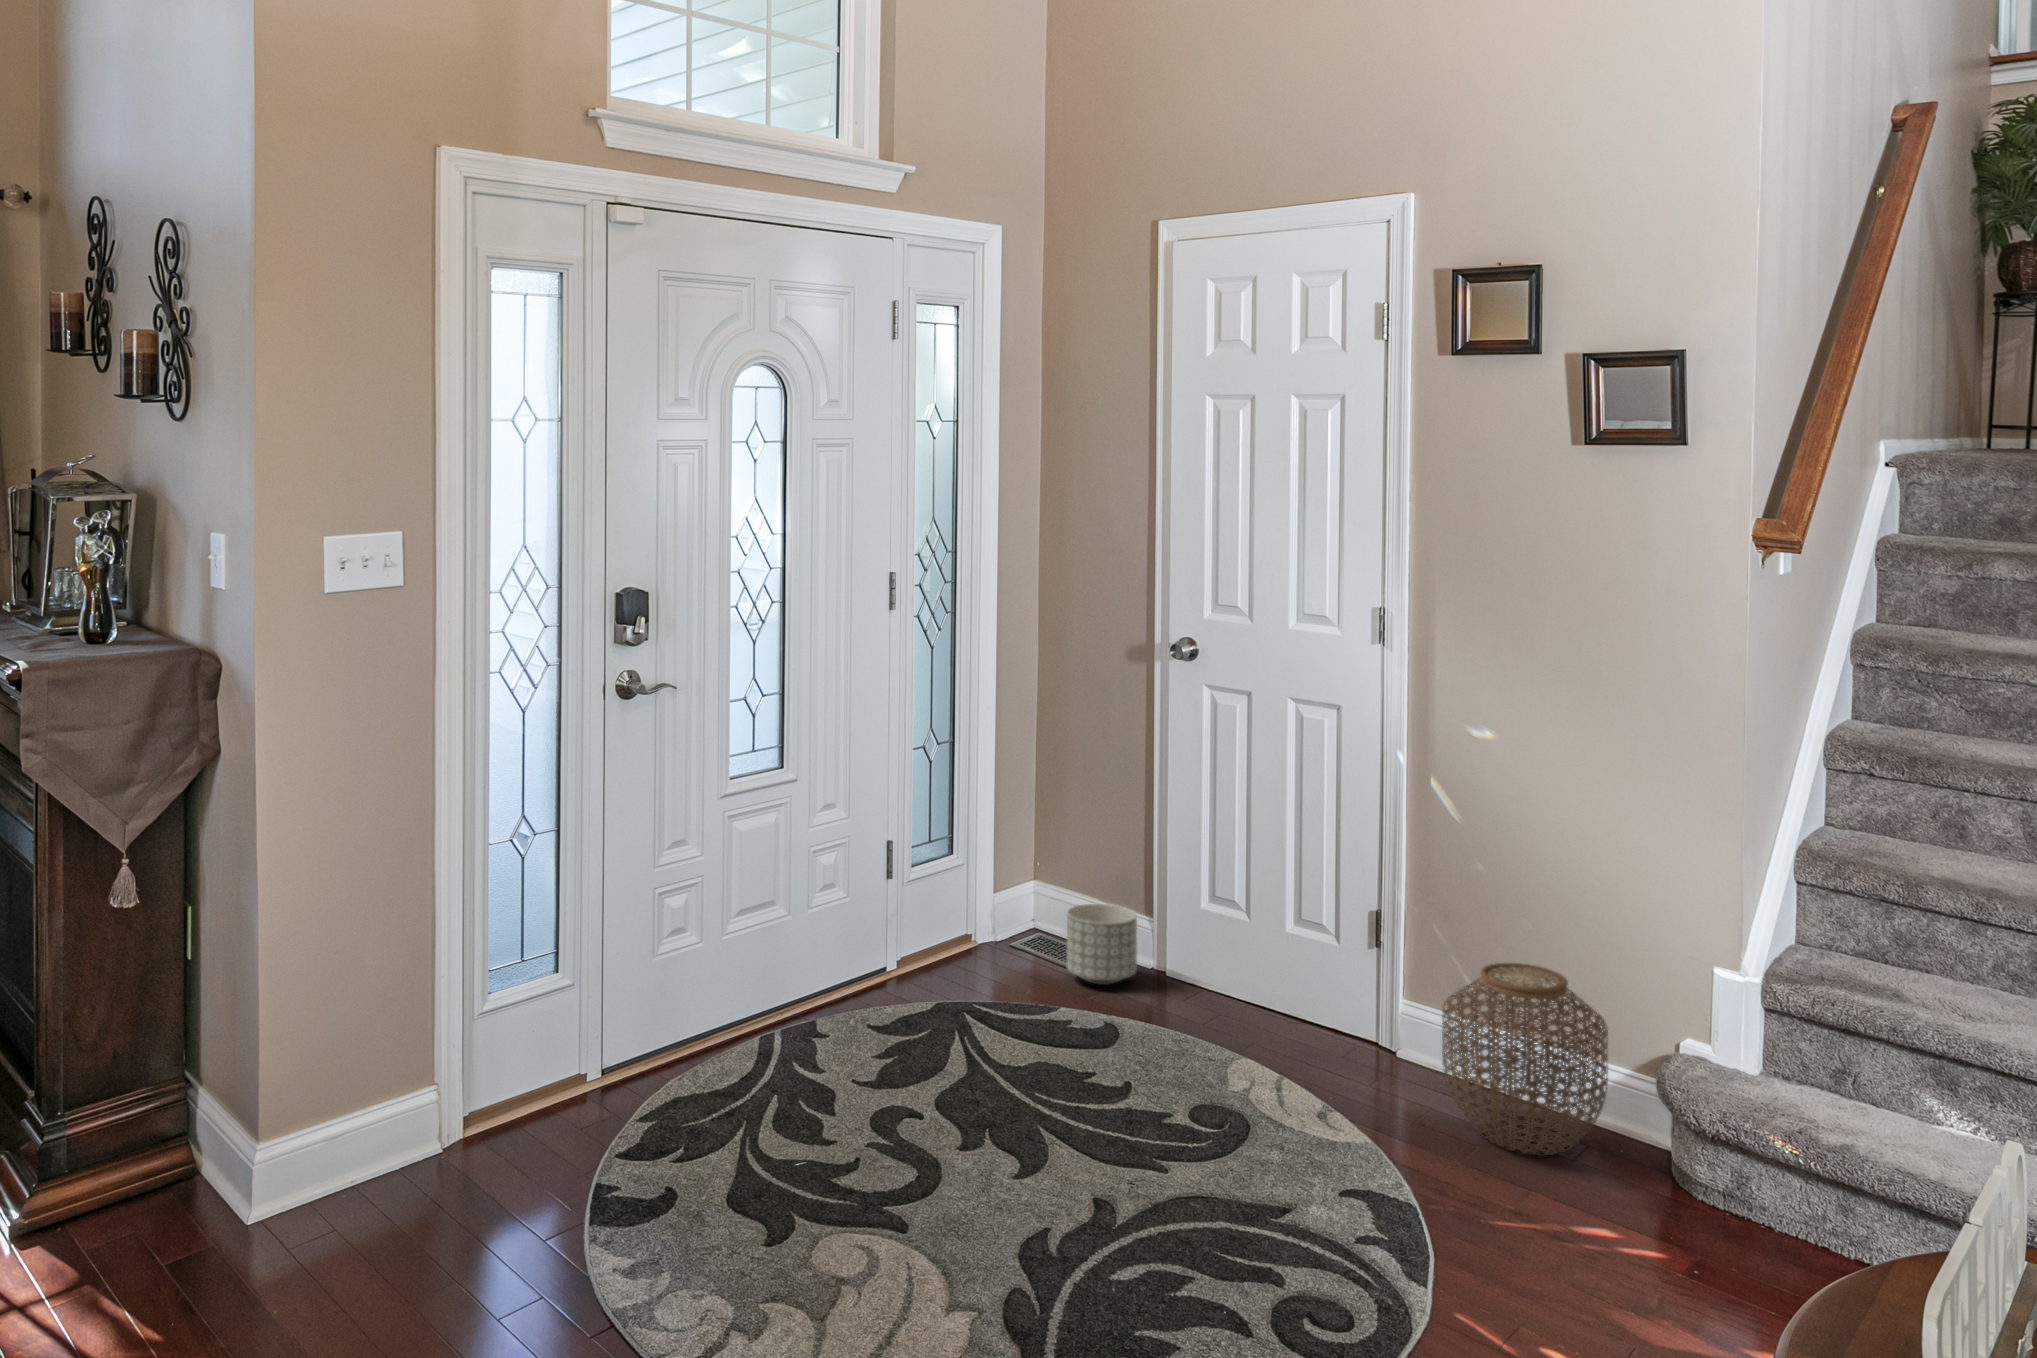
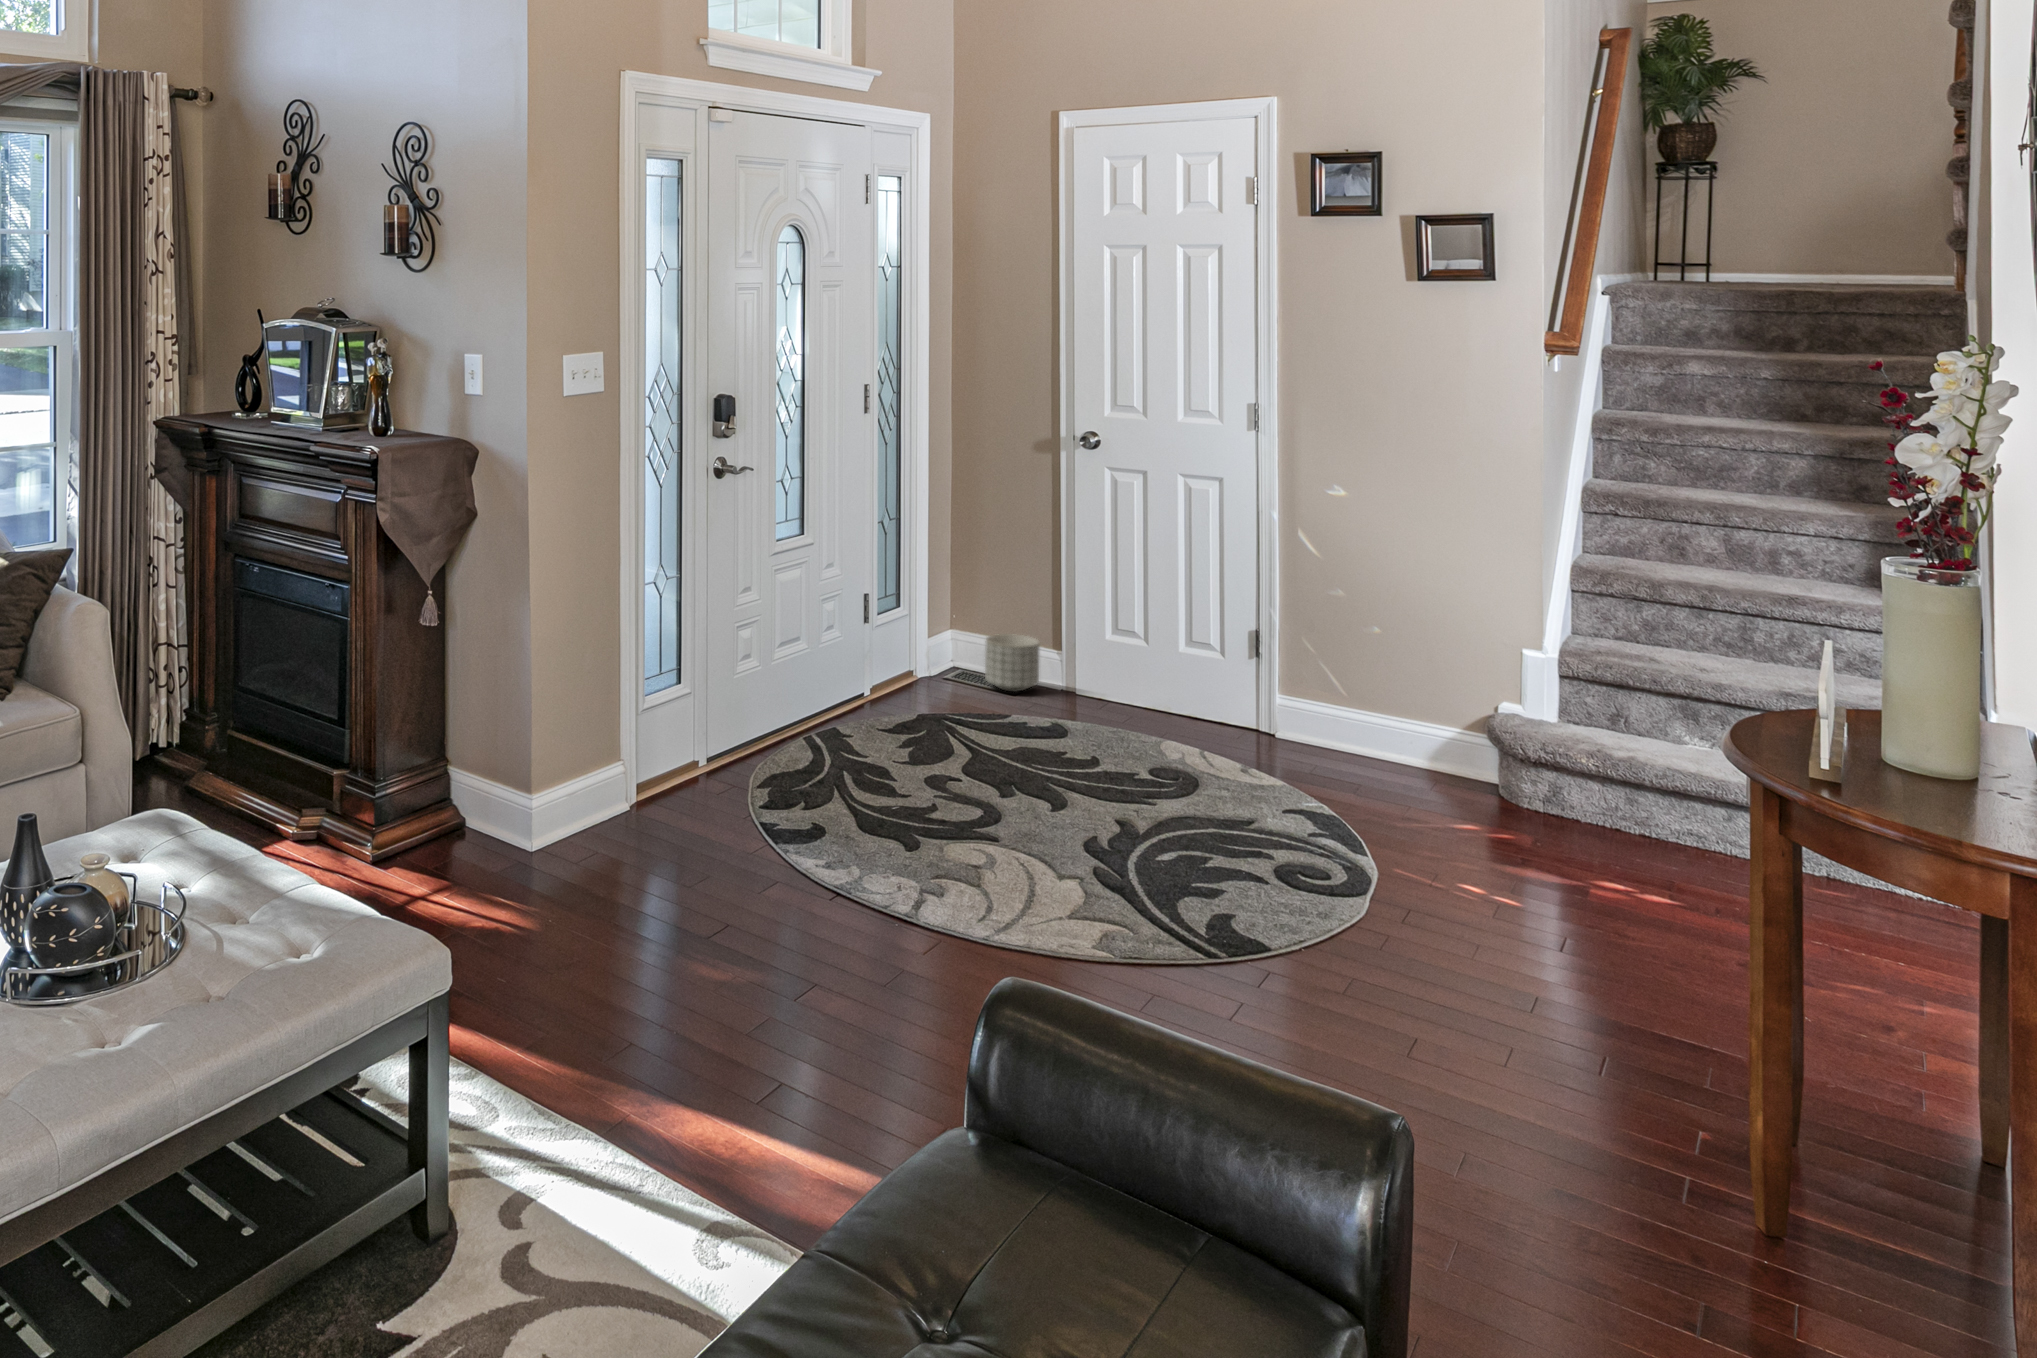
woven basket: present [1442,963,1608,1155] -> none [1315,654,1441,783]

